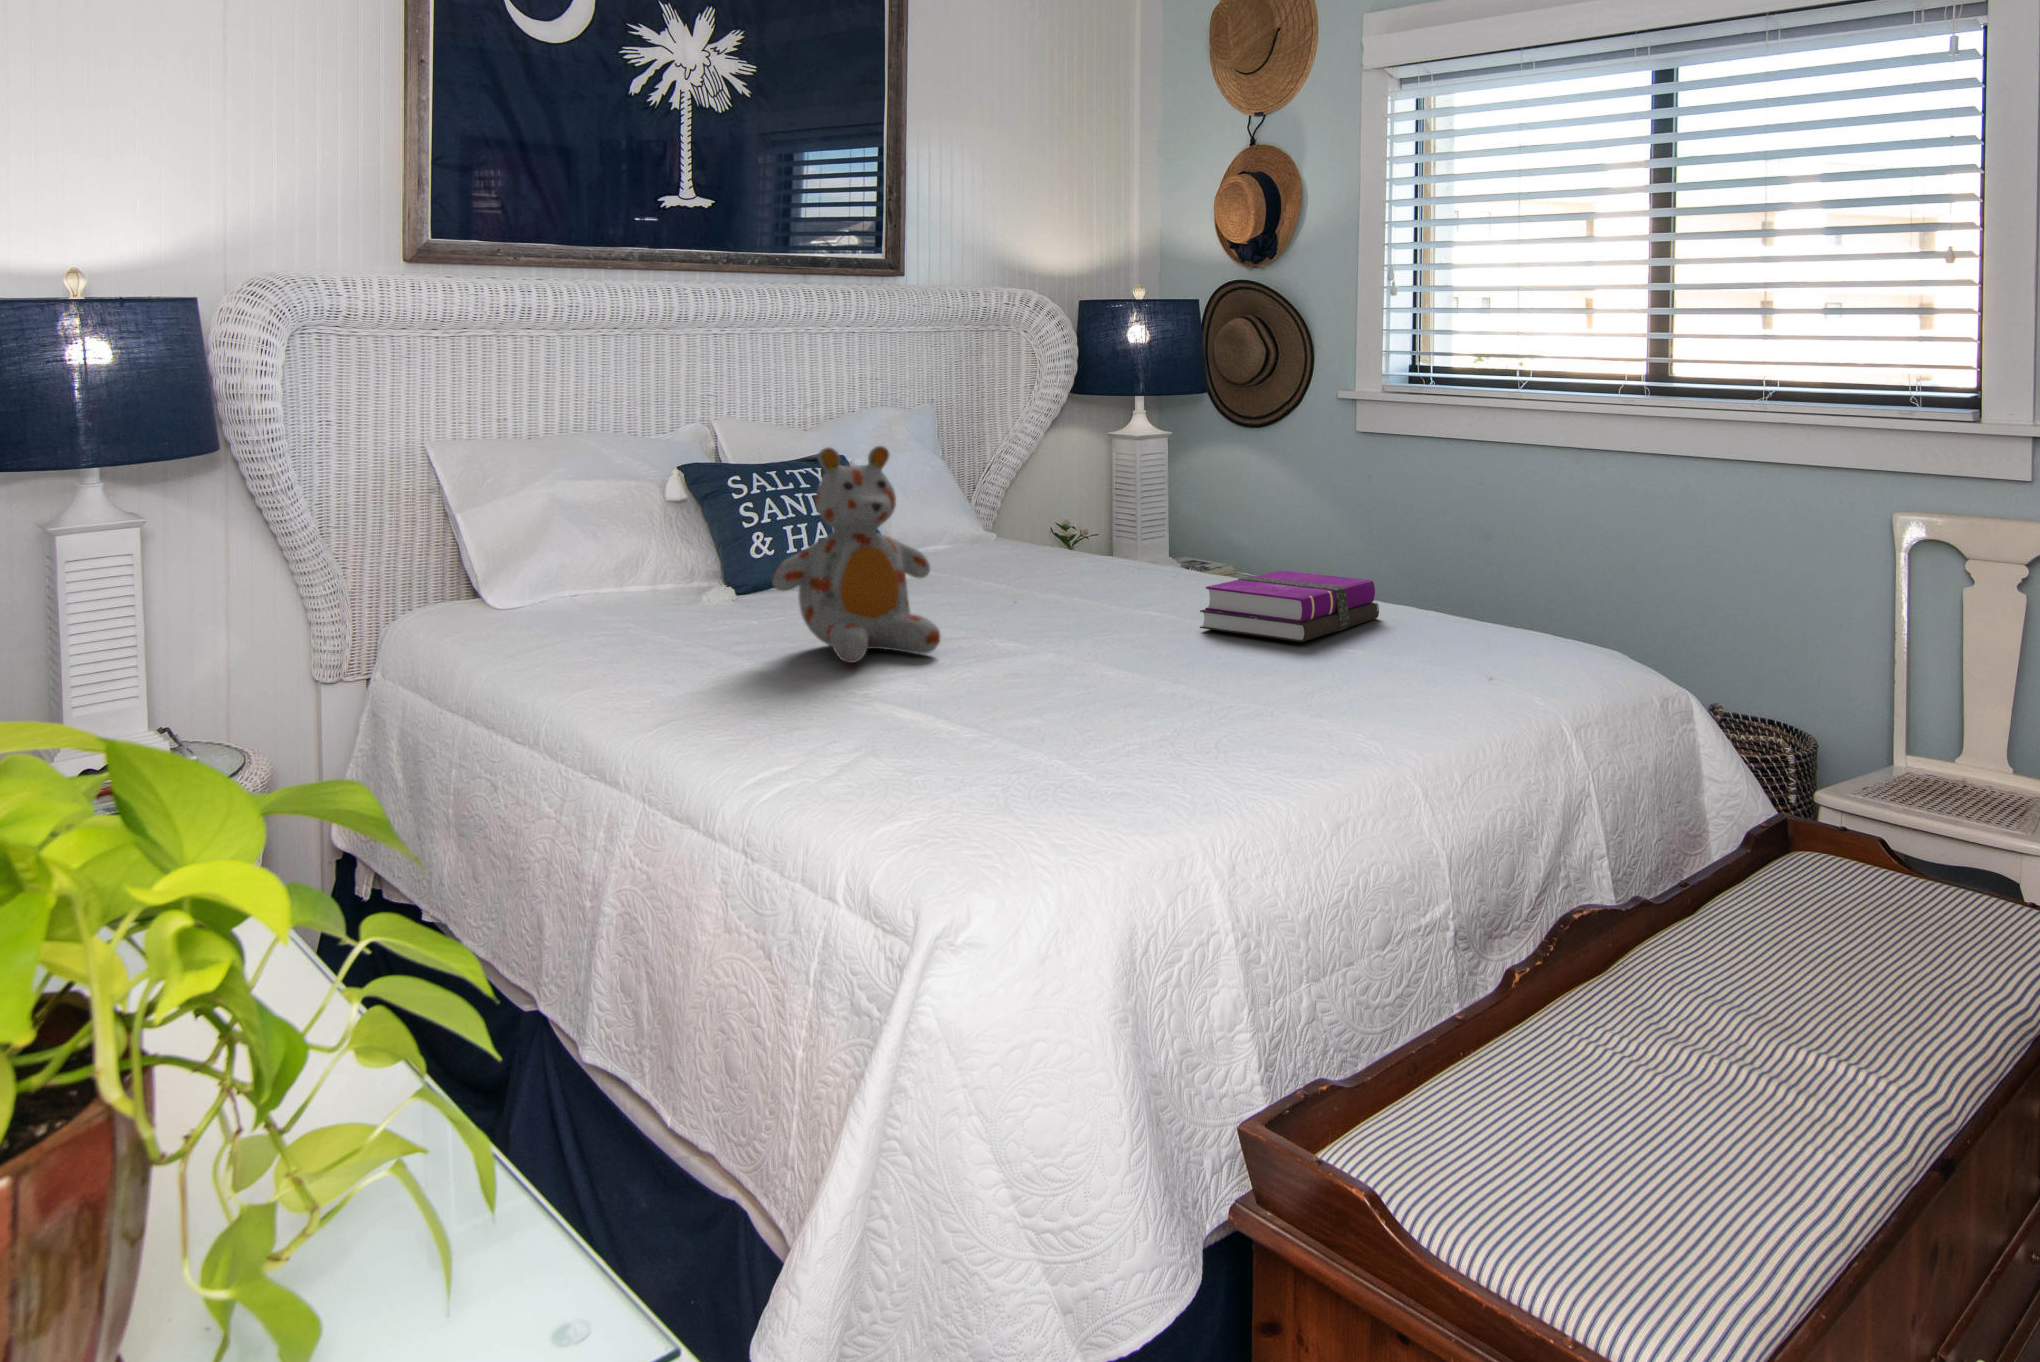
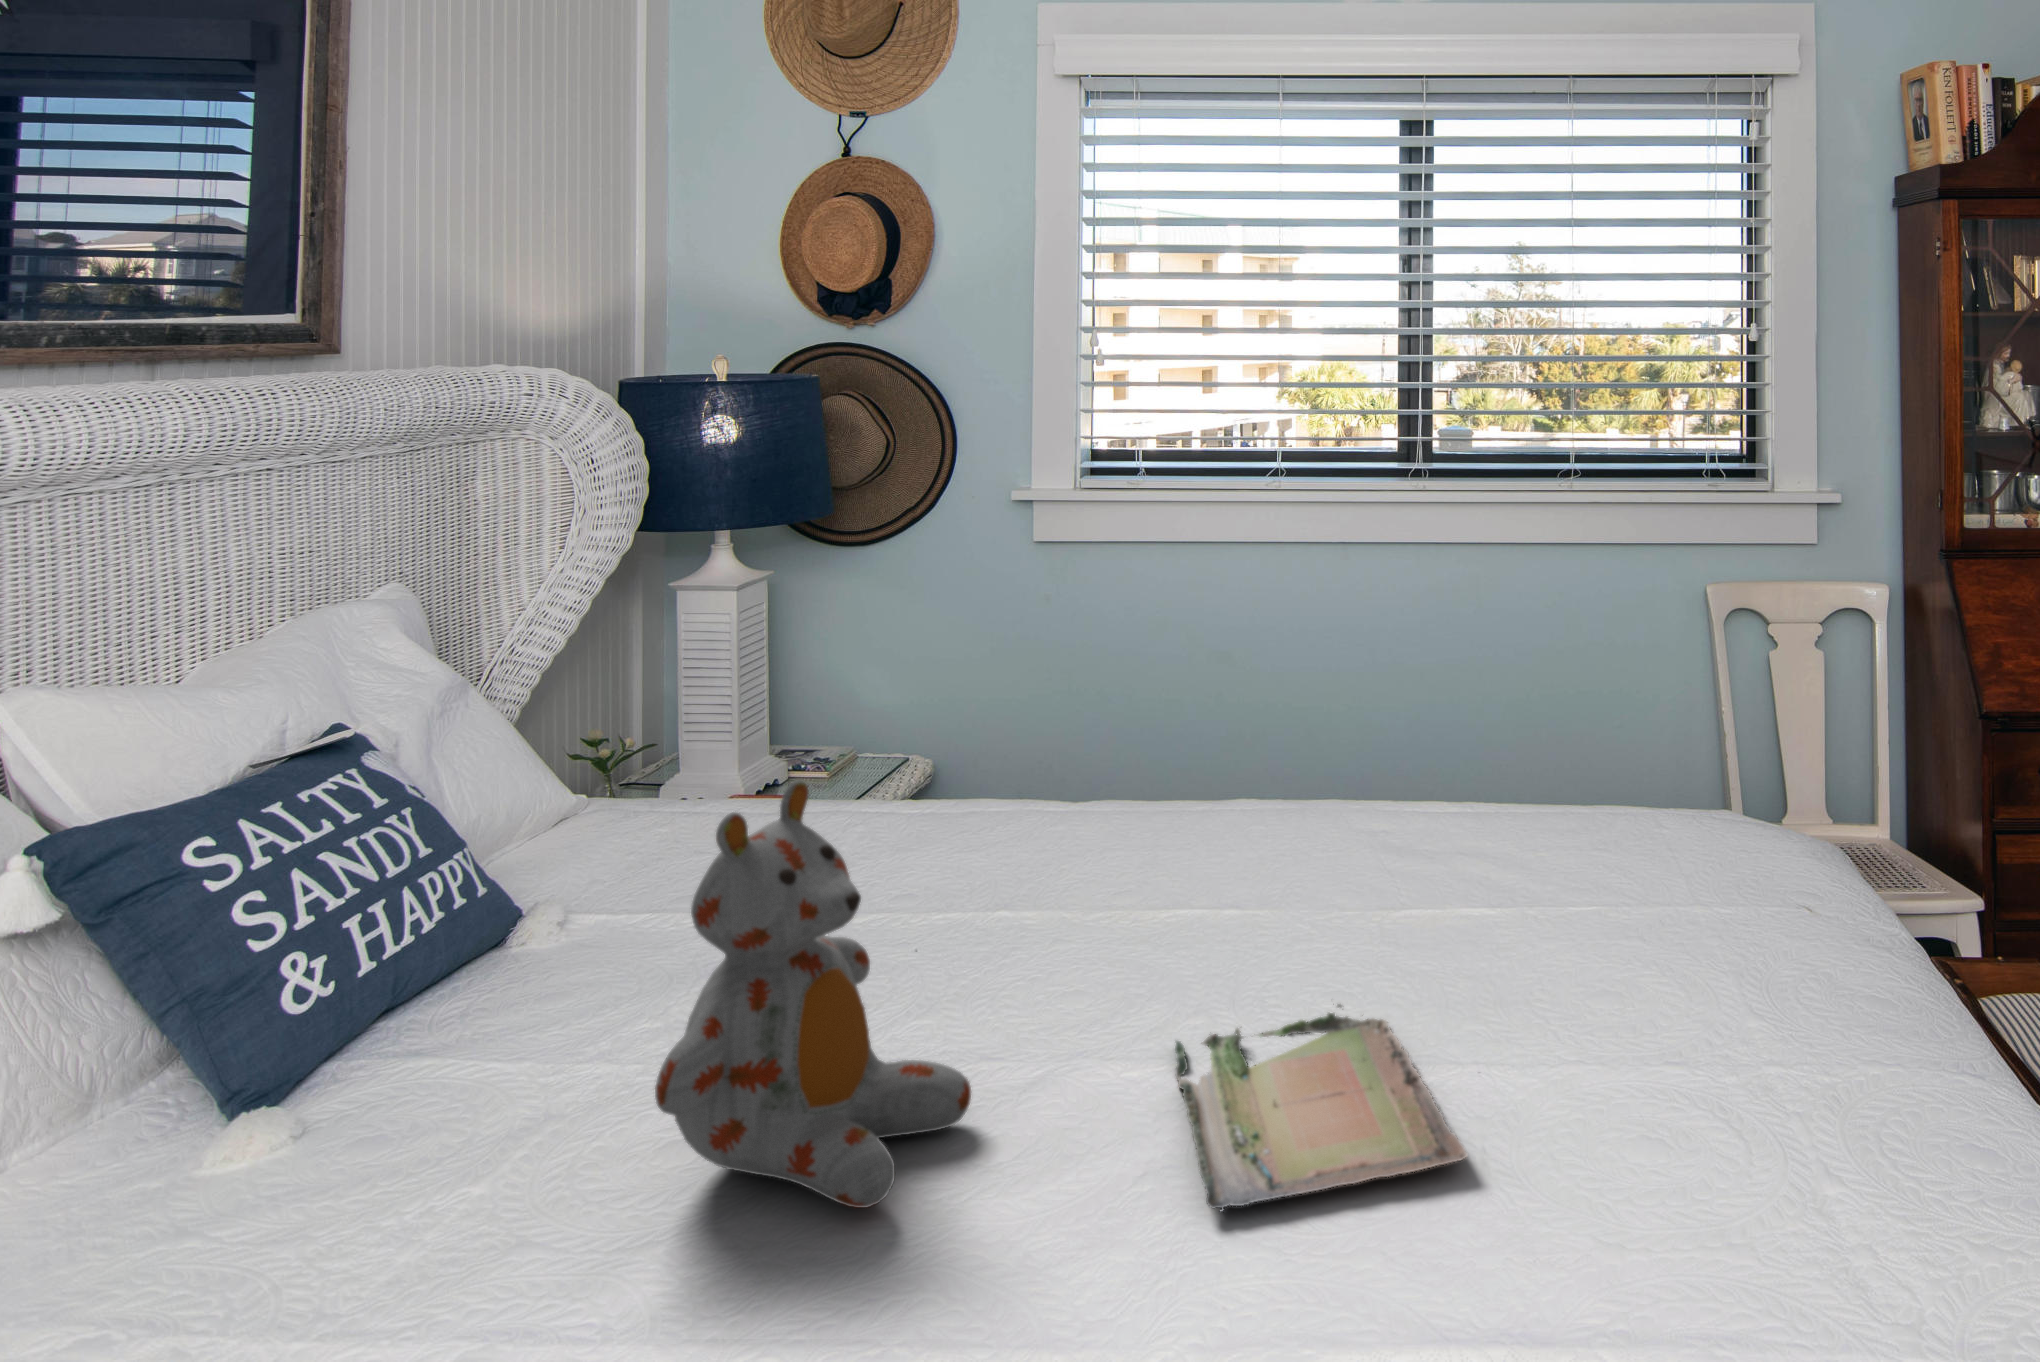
hardback book: present [1200,570,1379,642] -> none [1240,790,1412,923]
tray: none [969,650,1193,713] -> present [1175,1004,1467,1211]

